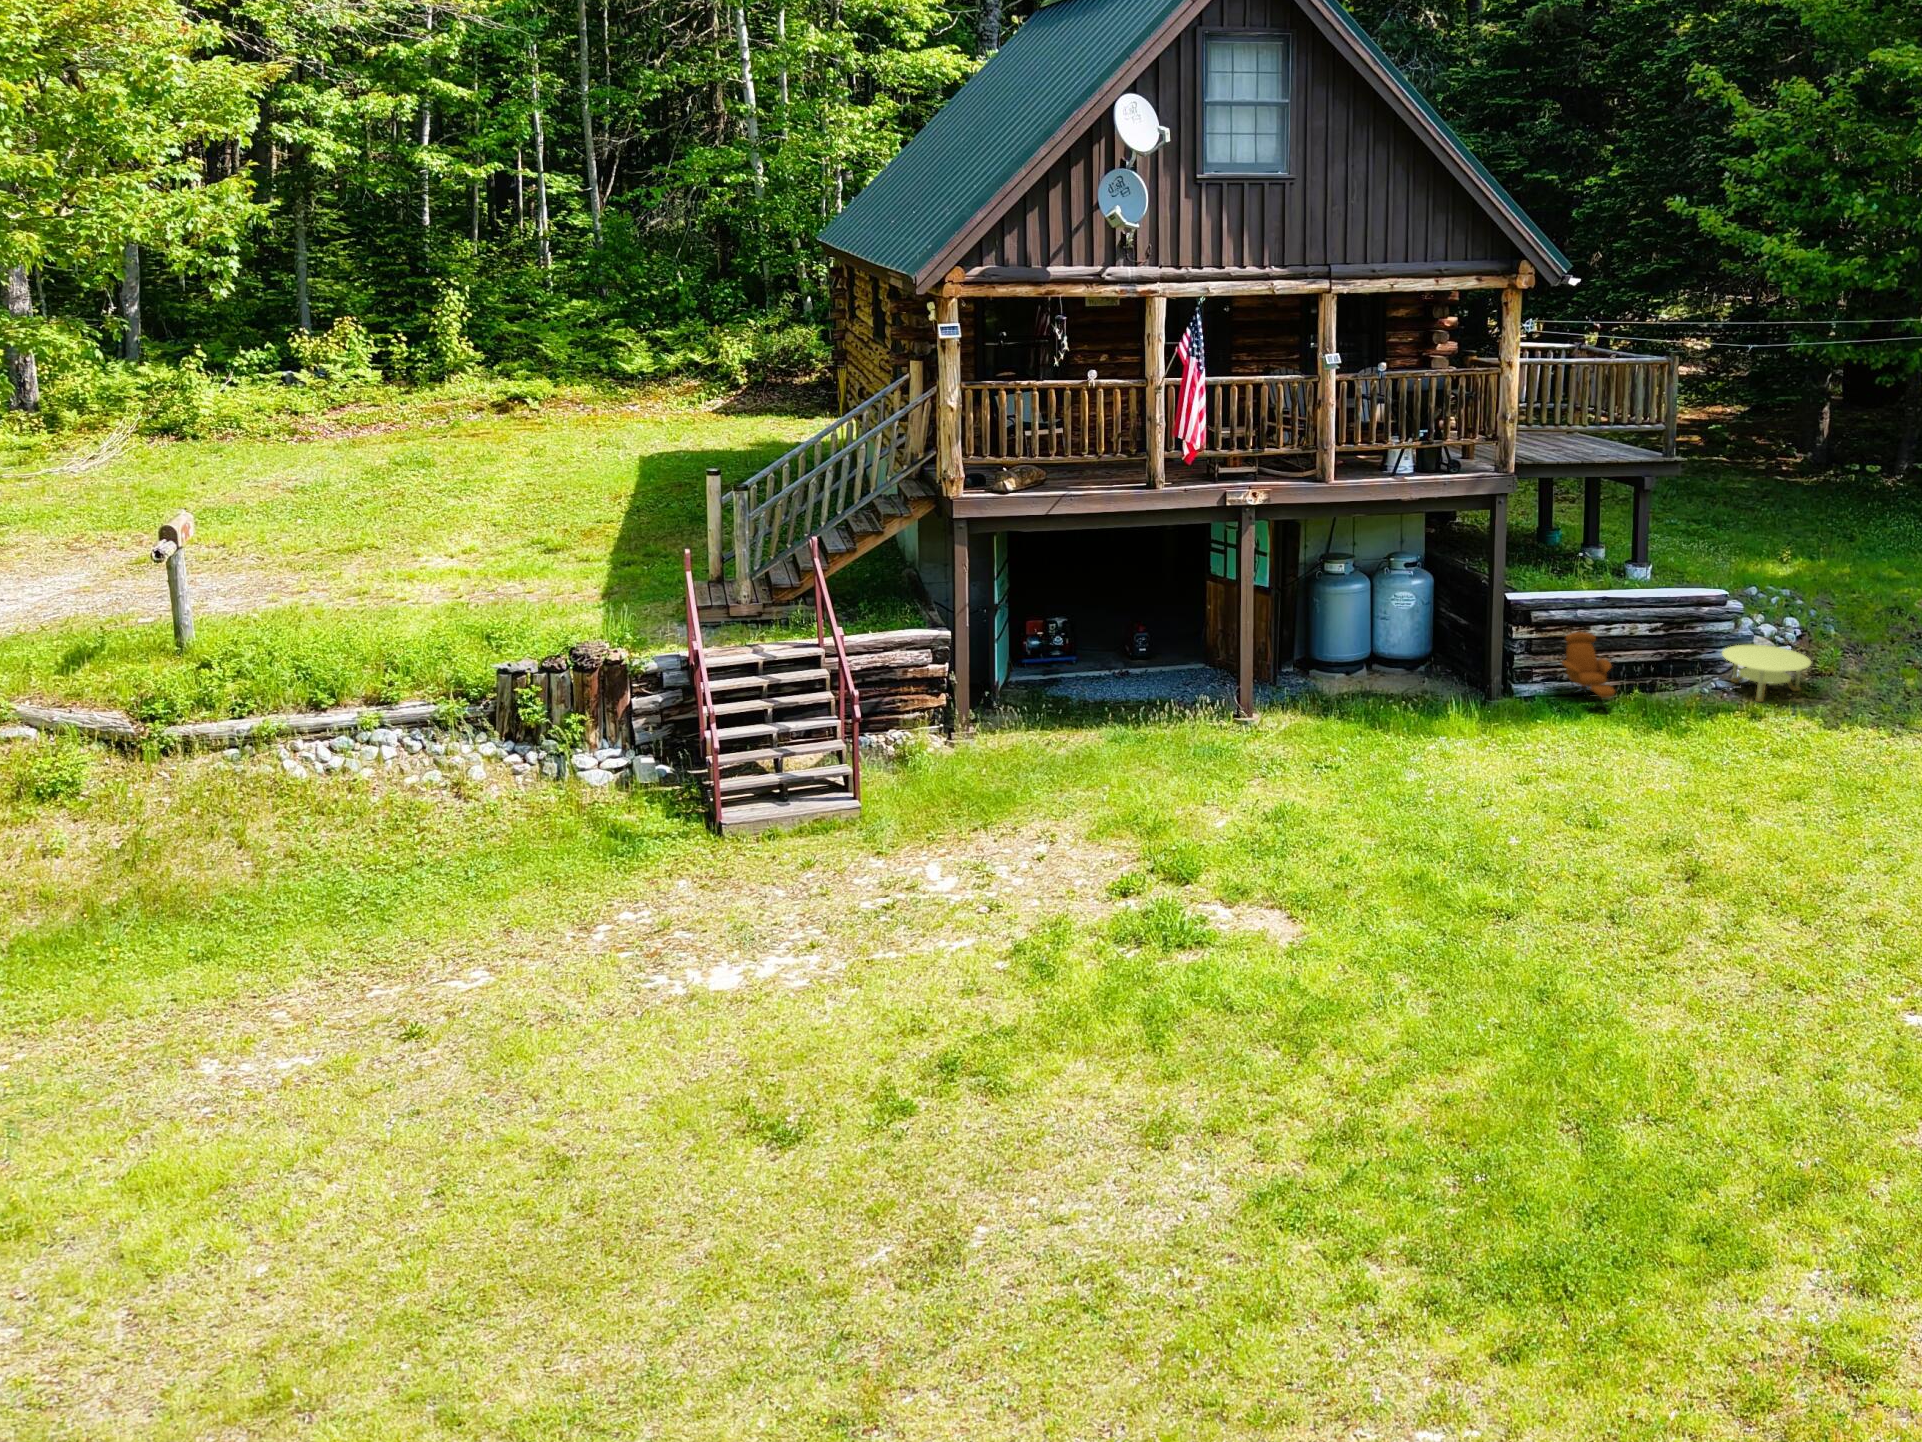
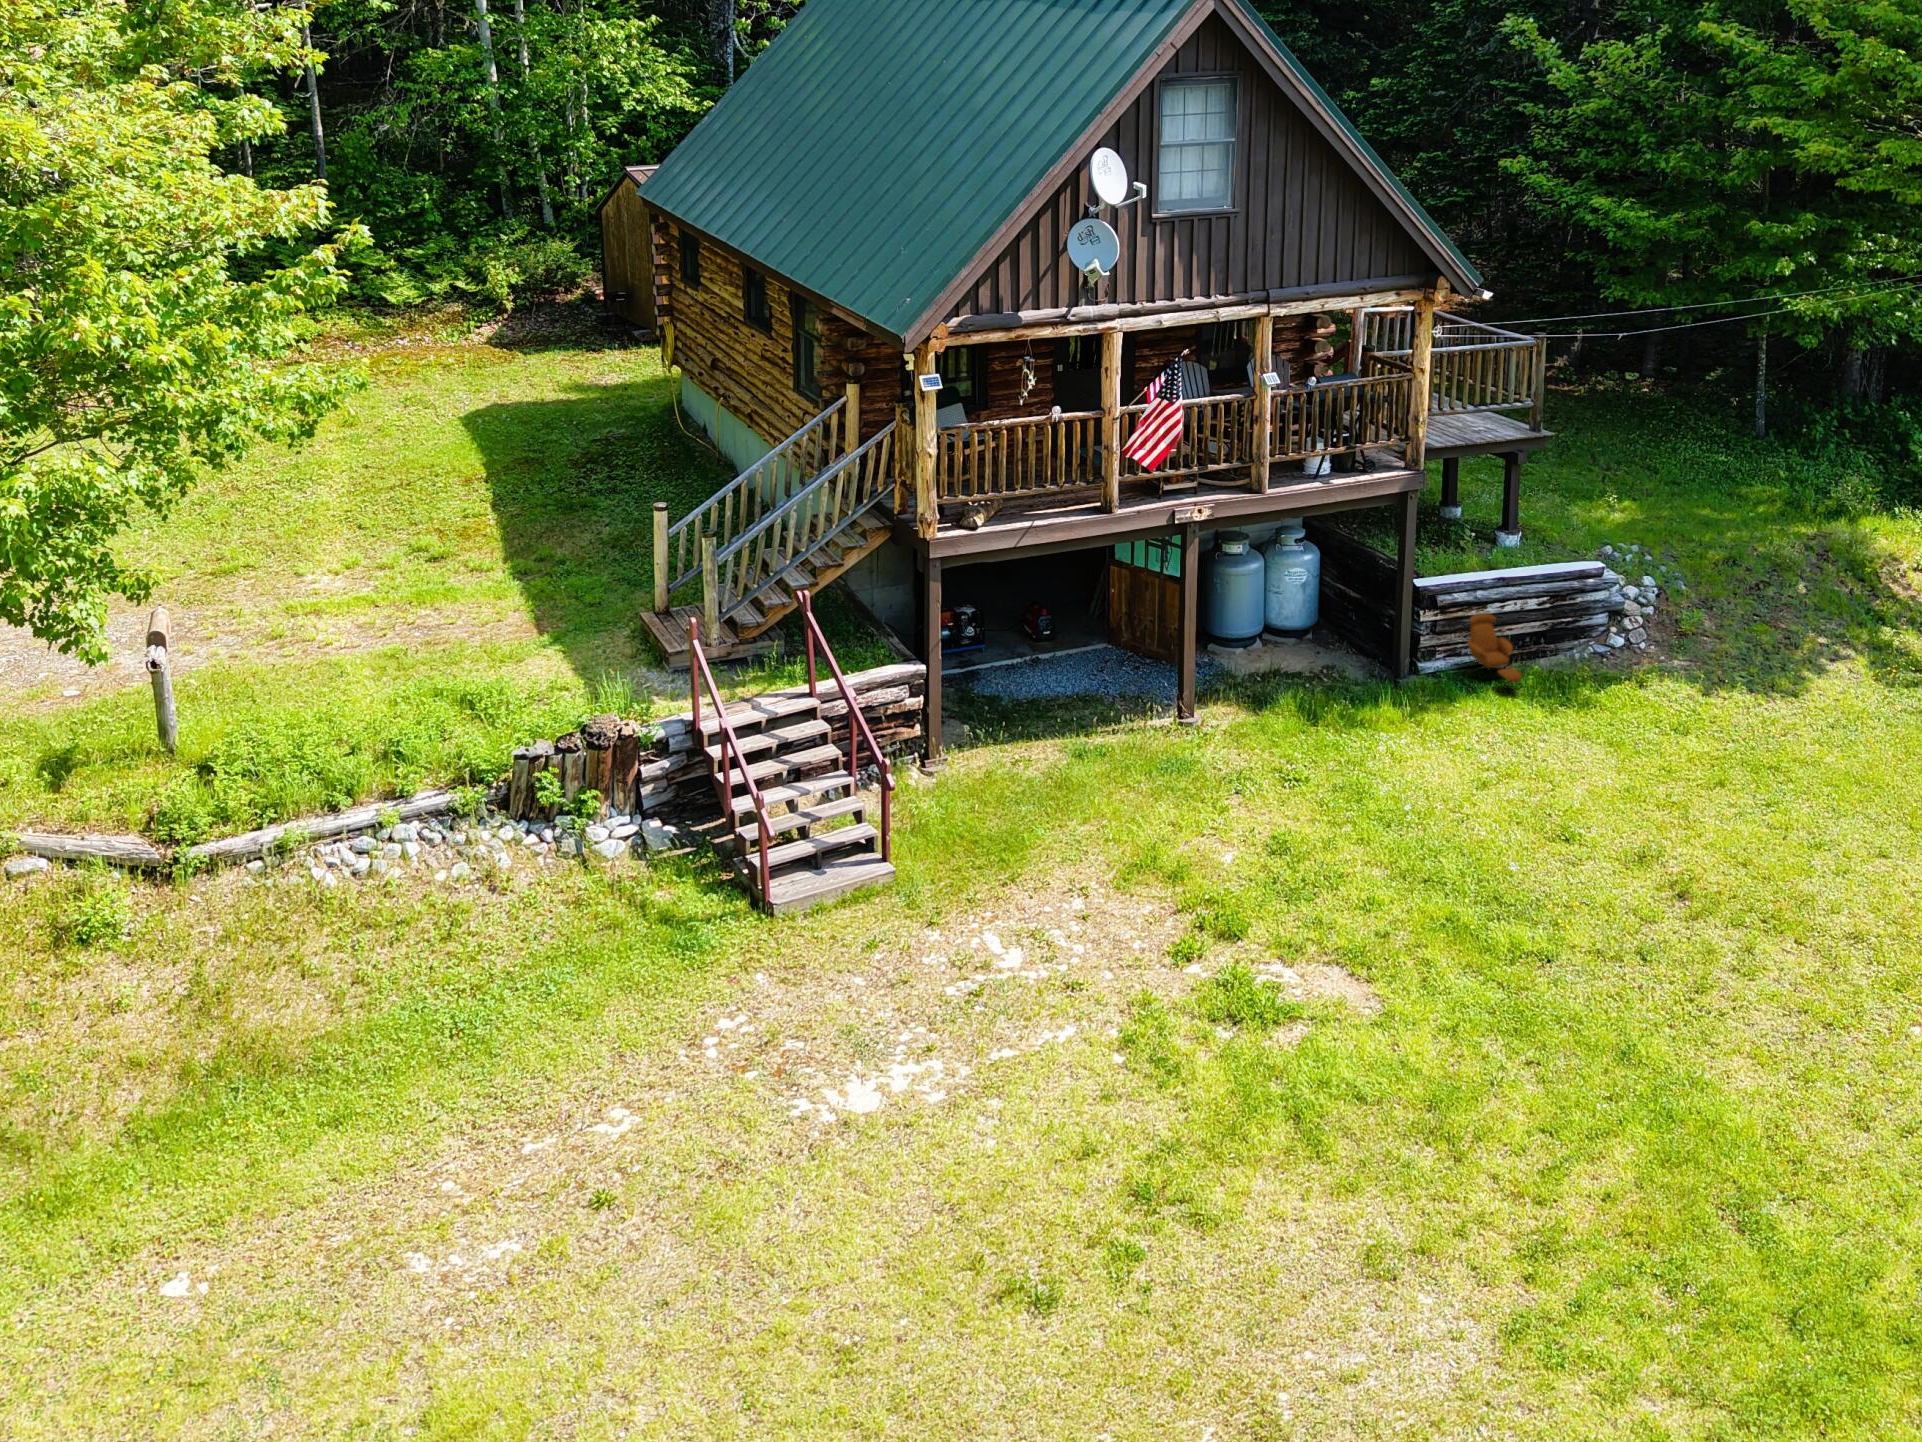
round table: present [1722,645,1811,702] -> none [1602,613,1685,675]

